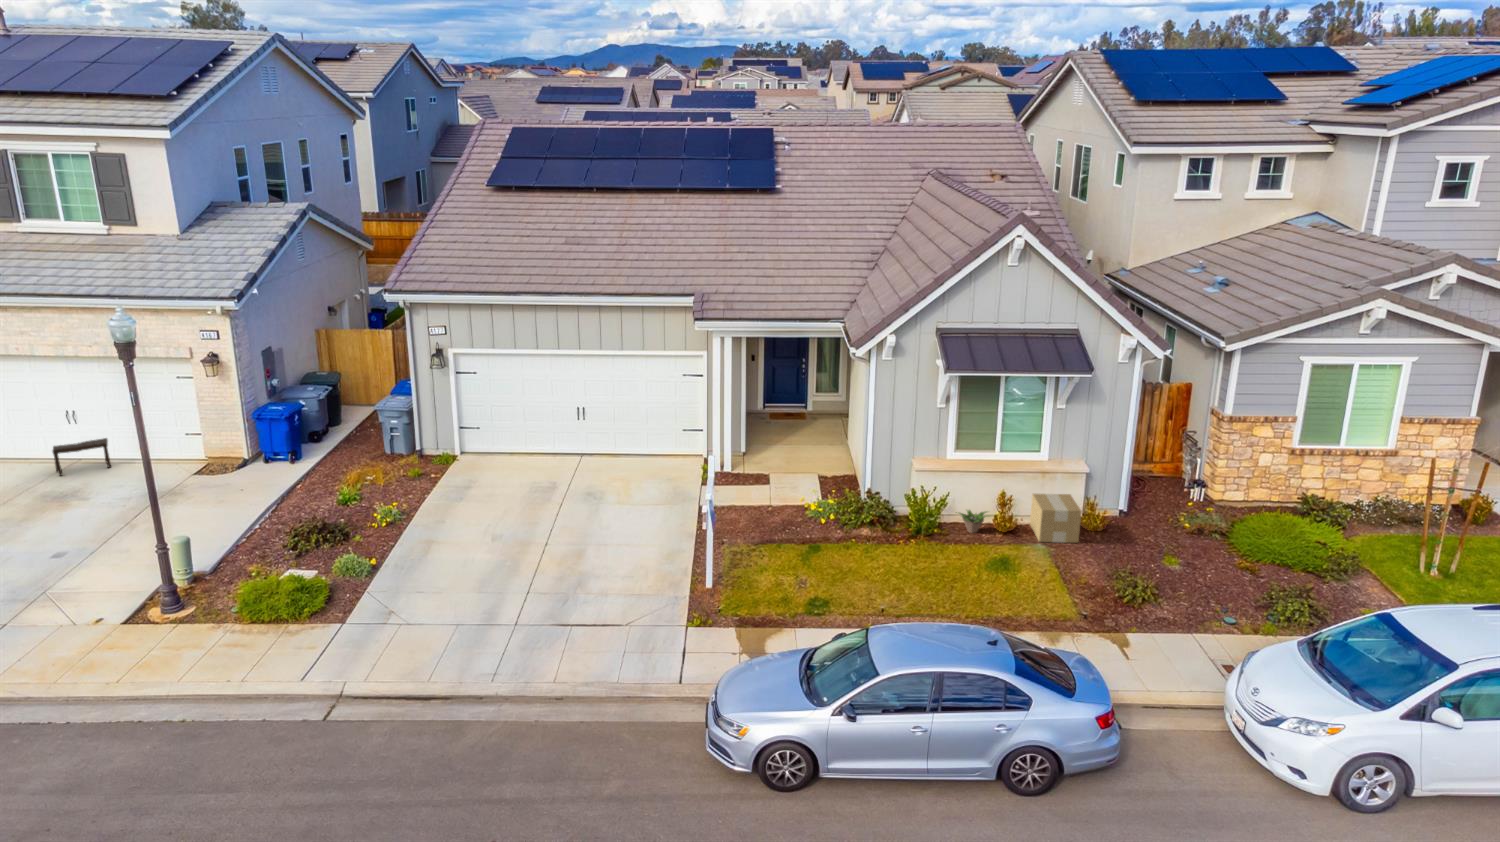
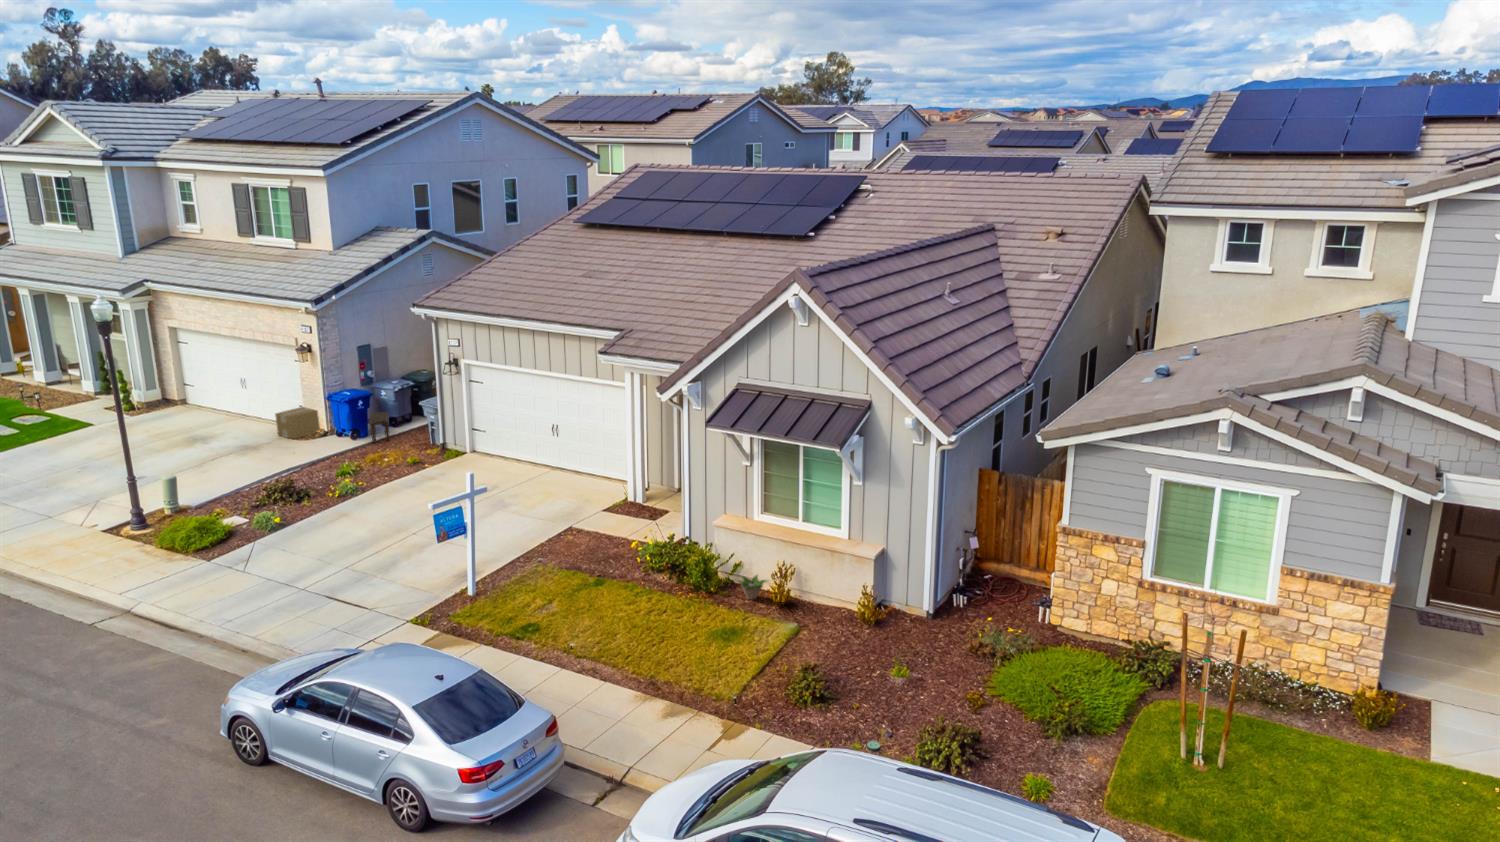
bench: present [53,438,111,476] -> present [370,412,390,443]
cardboard box: present [1030,494,1081,543] -> present [275,407,320,439]

